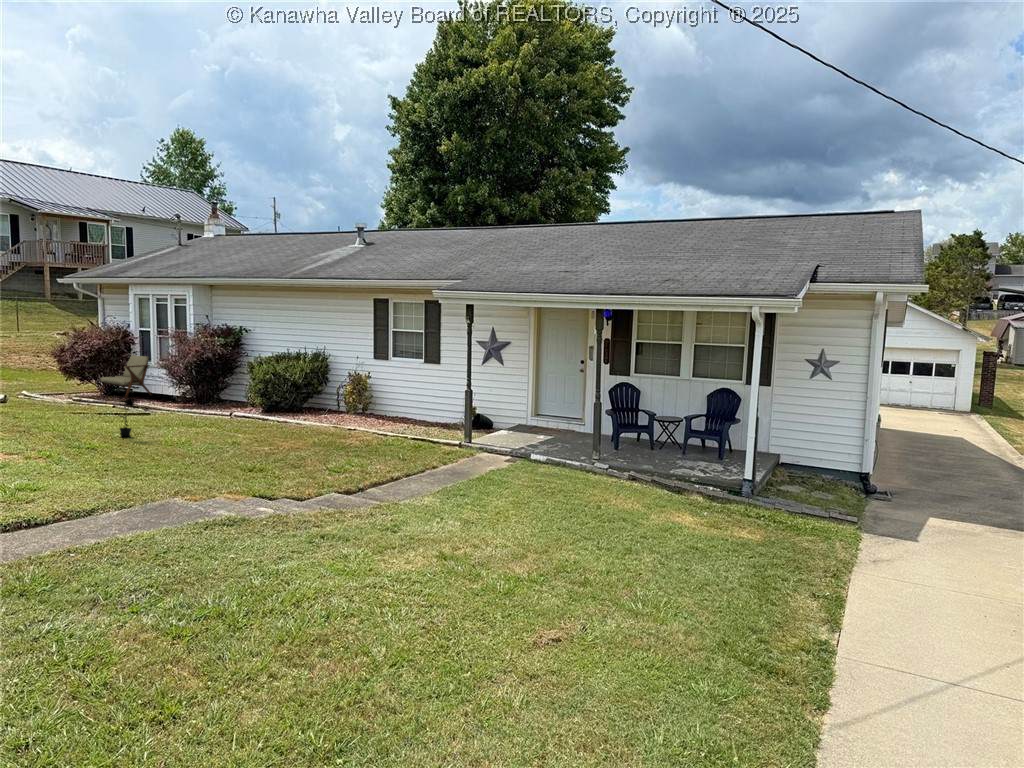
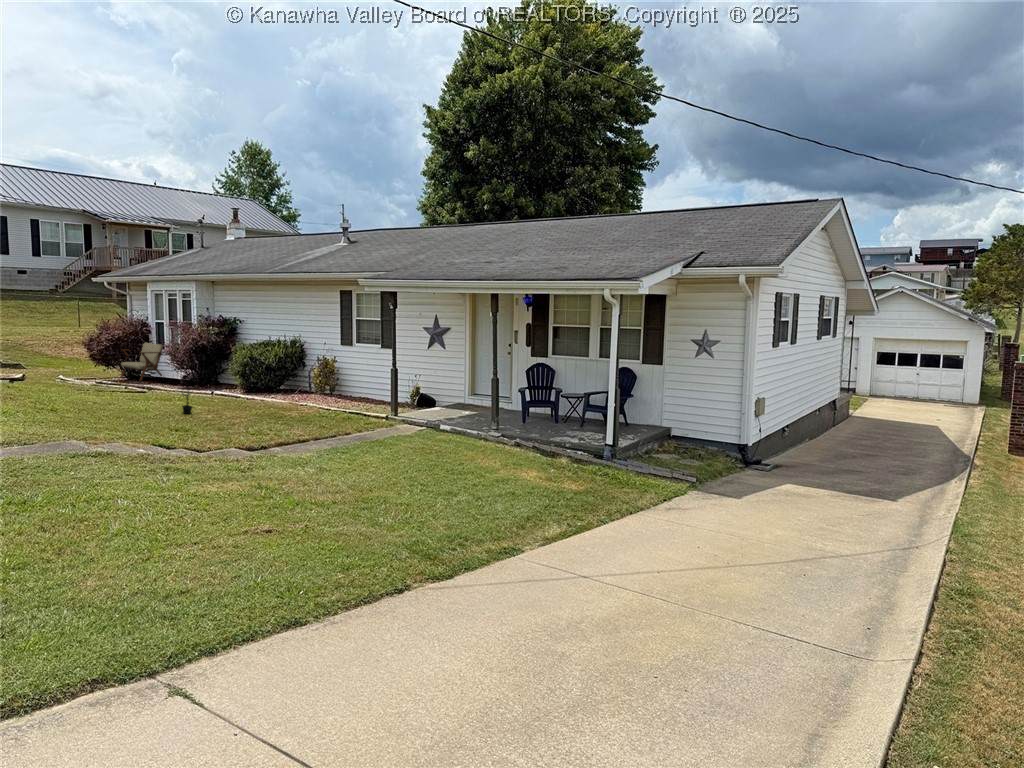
potted plant: present [118,393,138,437] -> present [182,374,198,414]

